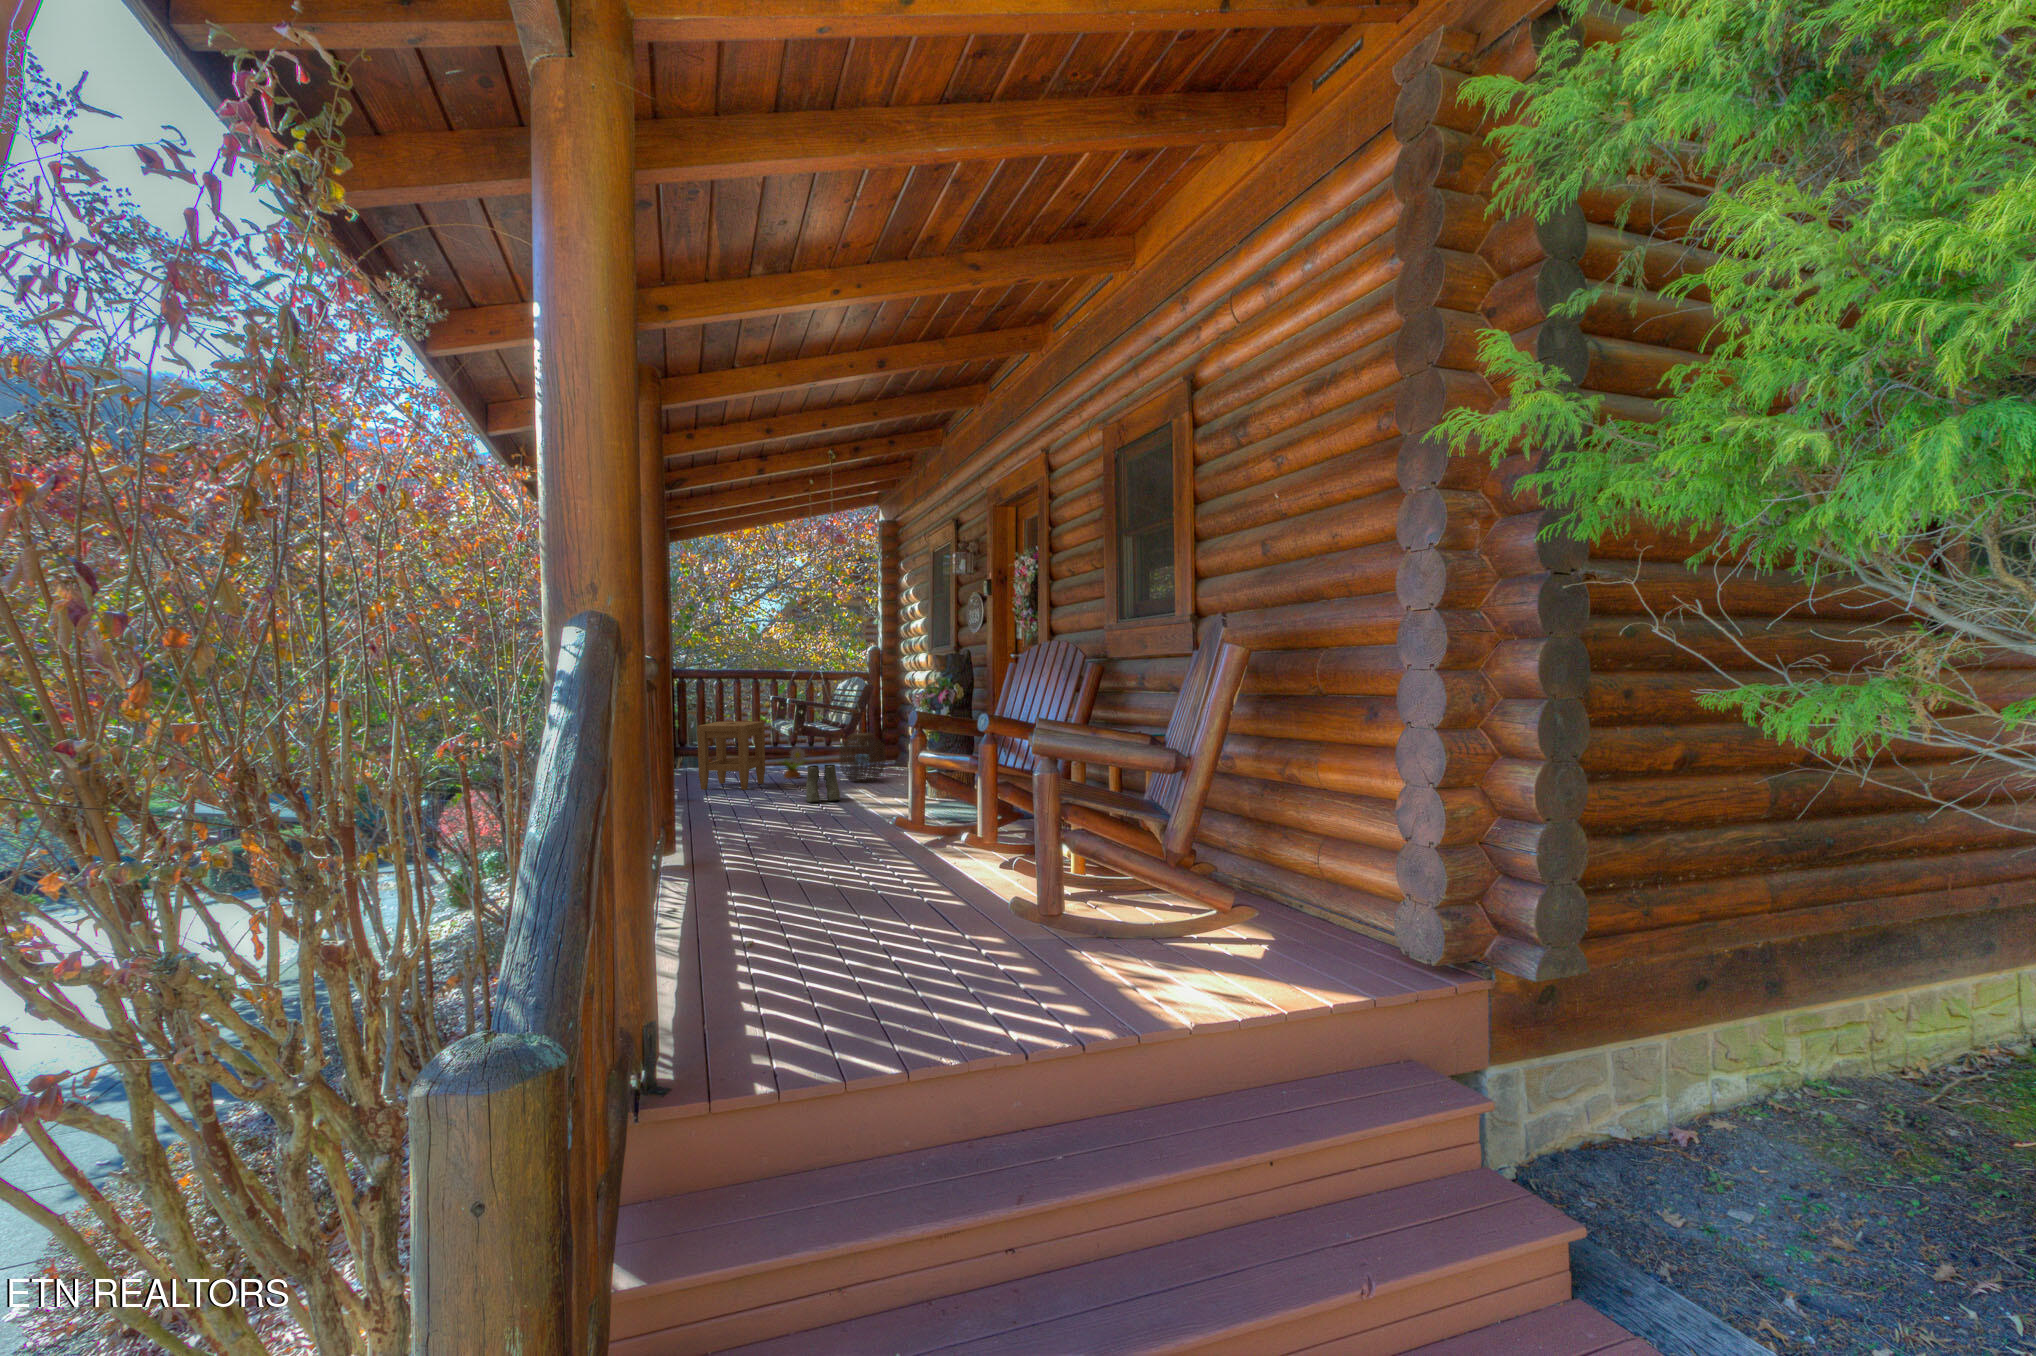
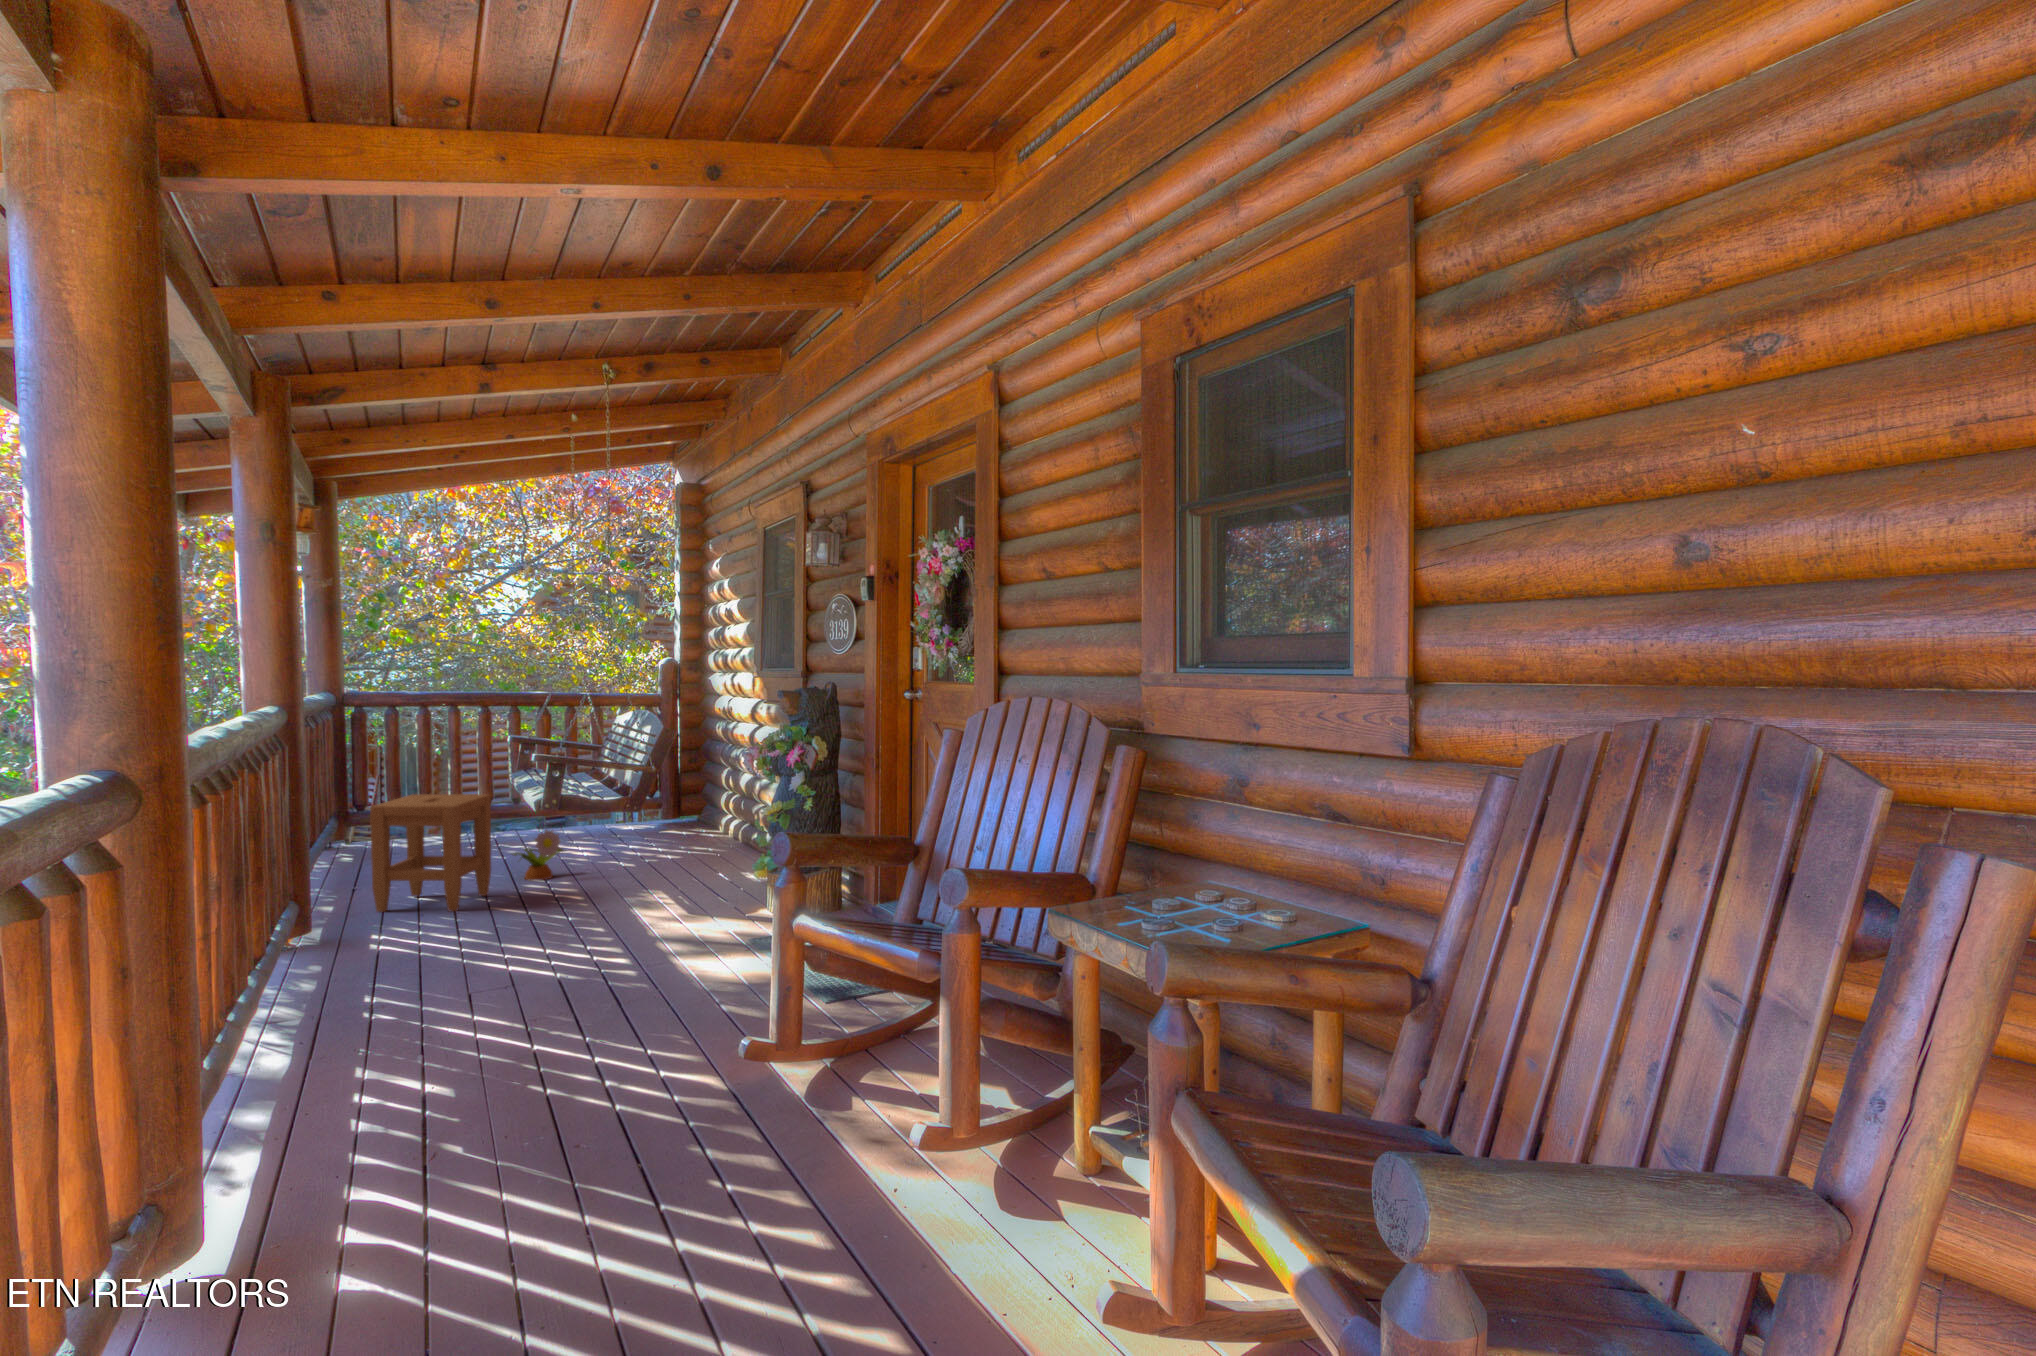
woven basket: present [839,733,886,782] -> none [617,808,692,889]
boots: present [806,765,840,803] -> none [560,878,619,948]

